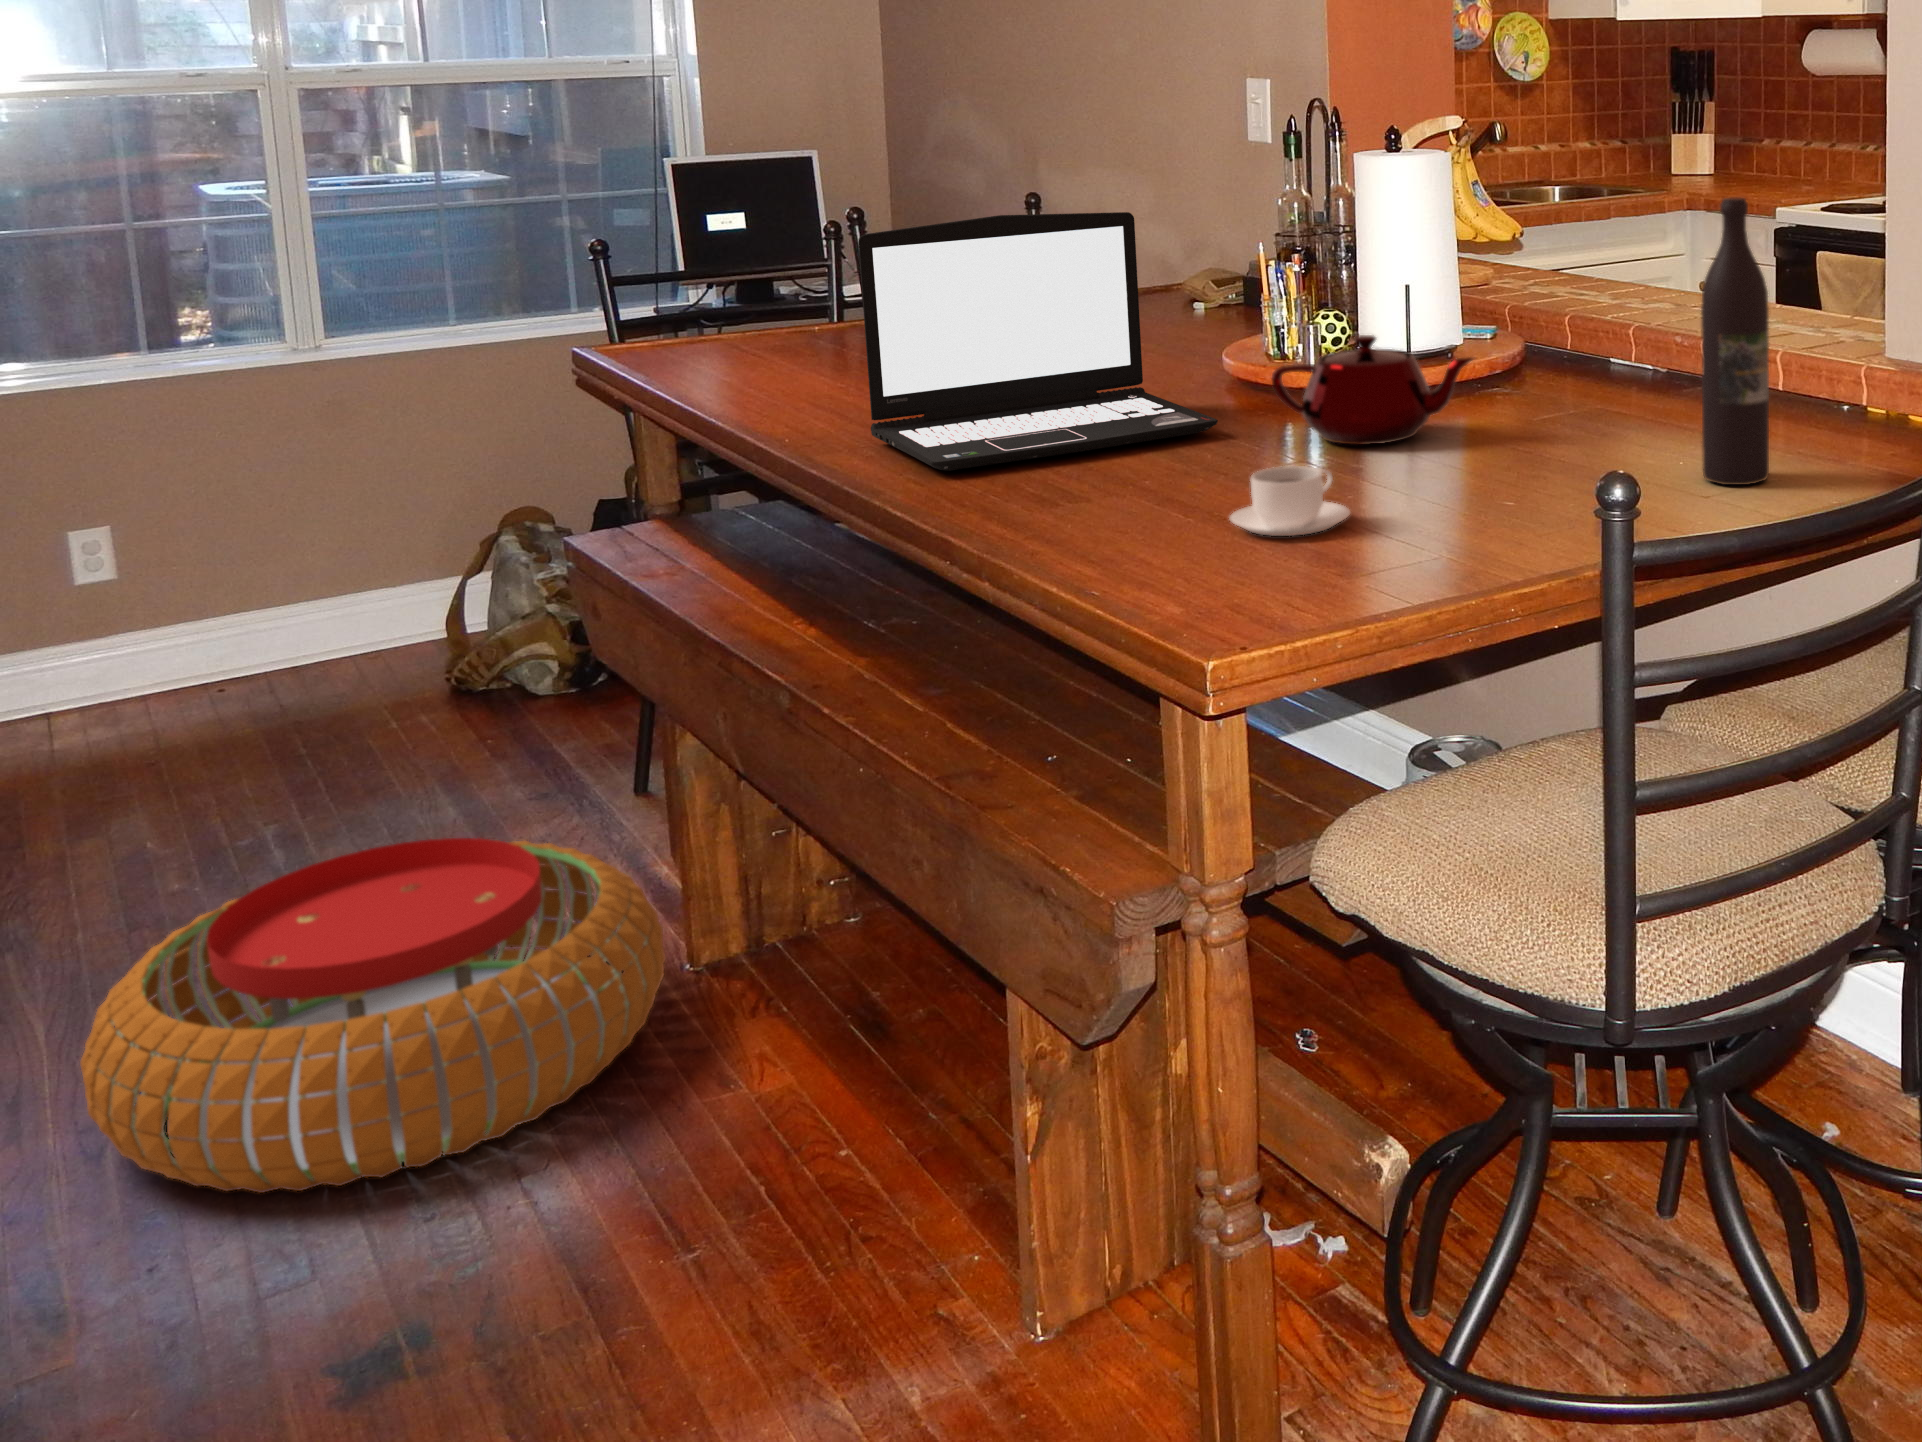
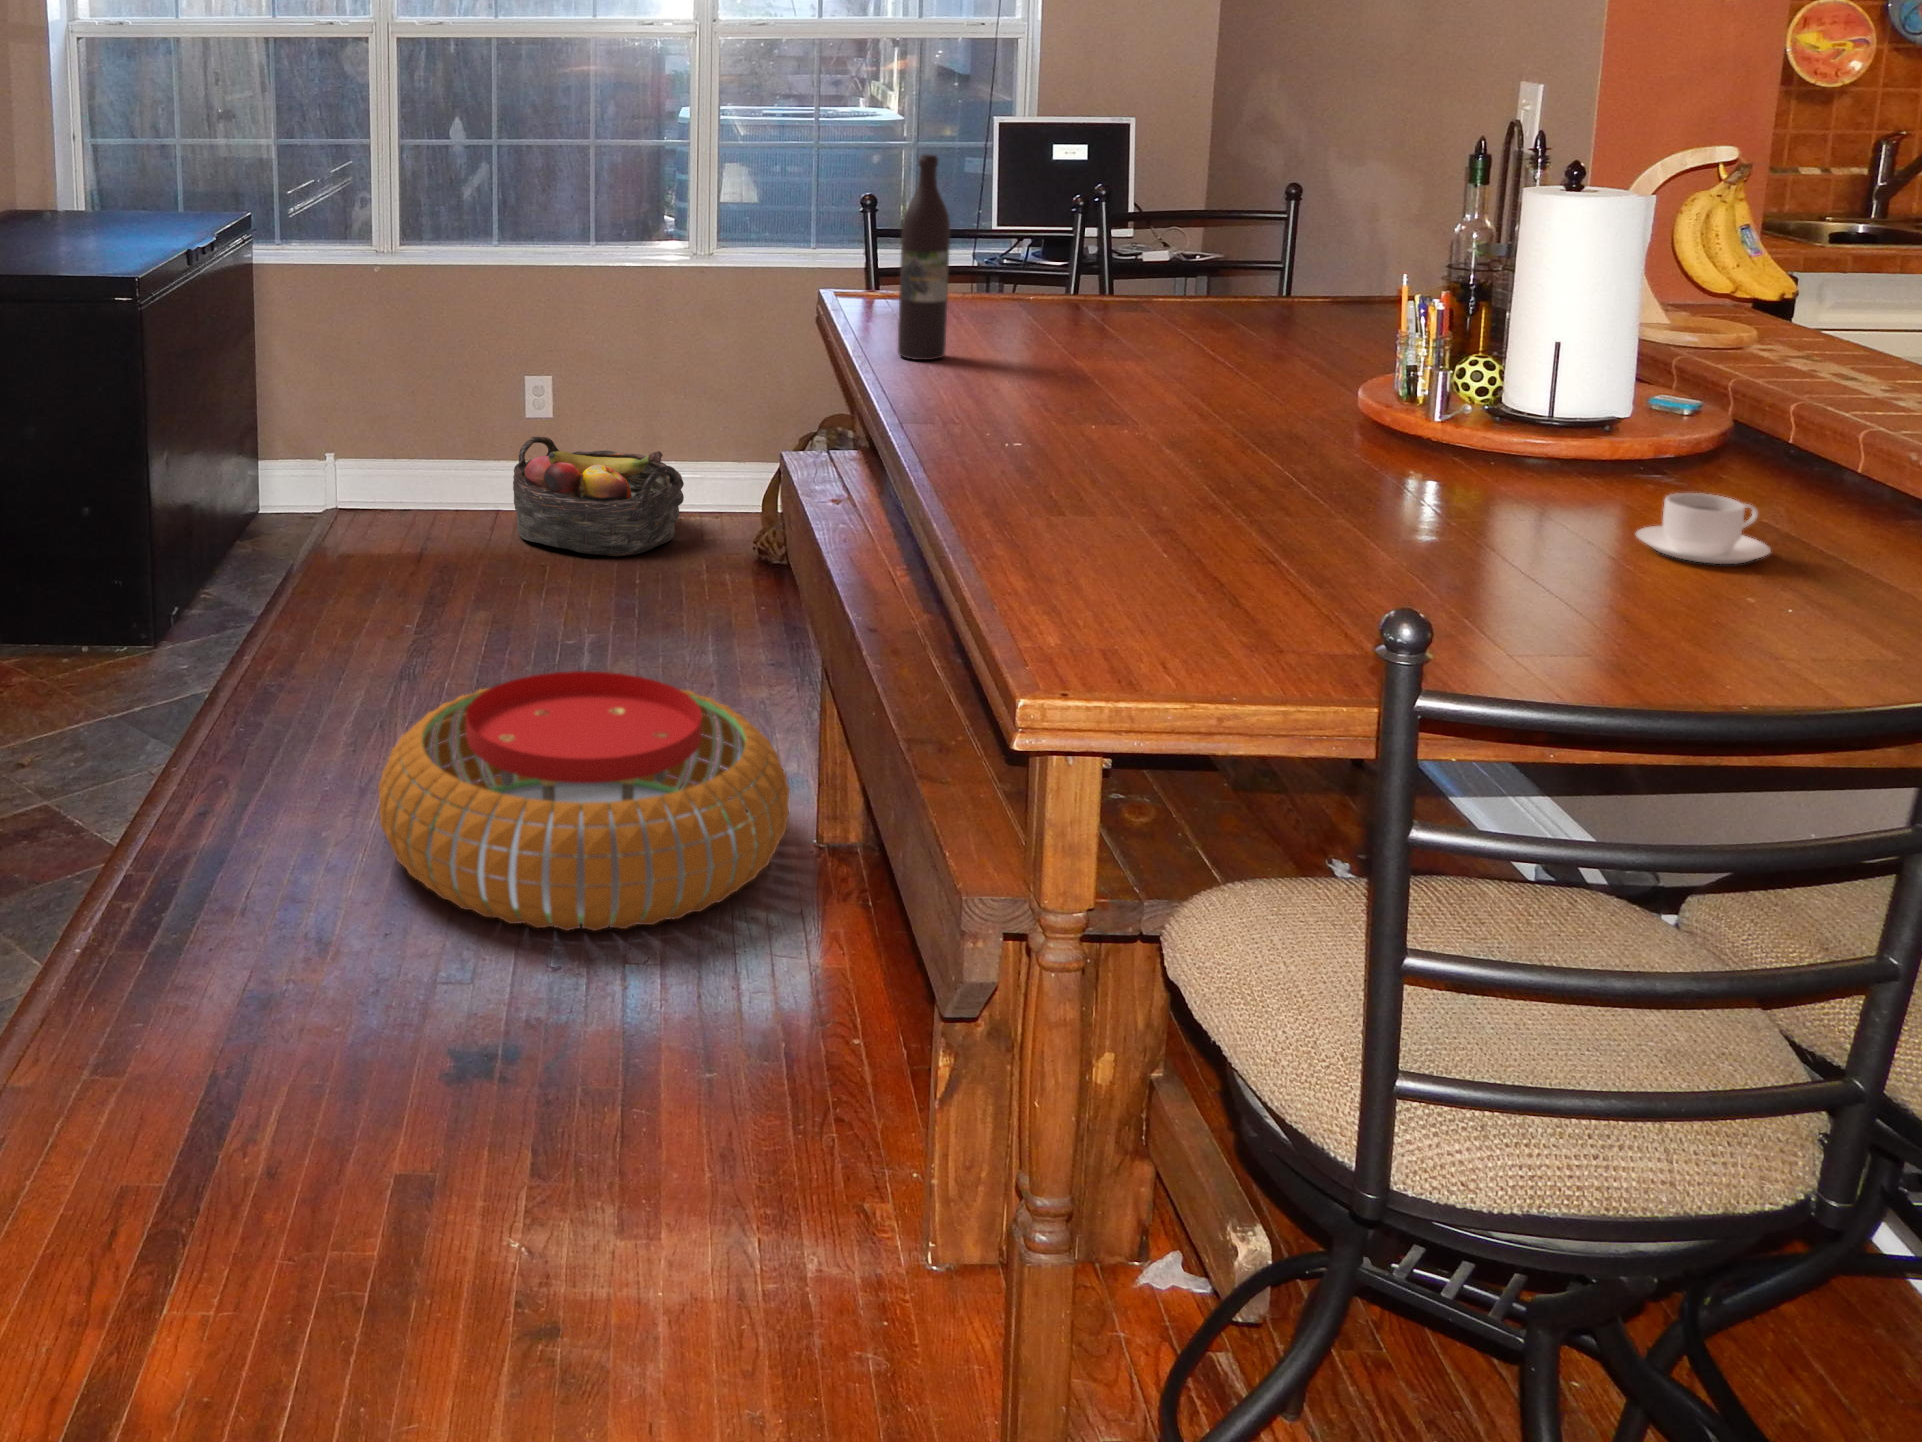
wine bottle: present [1701,198,1769,485] -> present [898,154,950,360]
laptop: present [858,212,1218,470] -> none [951,219,1271,464]
teapot: present [1272,335,1473,445] -> none [1330,393,1558,515]
coffee cup: present [1230,466,1350,536] -> present [1635,493,1771,564]
basket: none [88,589,345,737] -> present [513,436,684,556]

